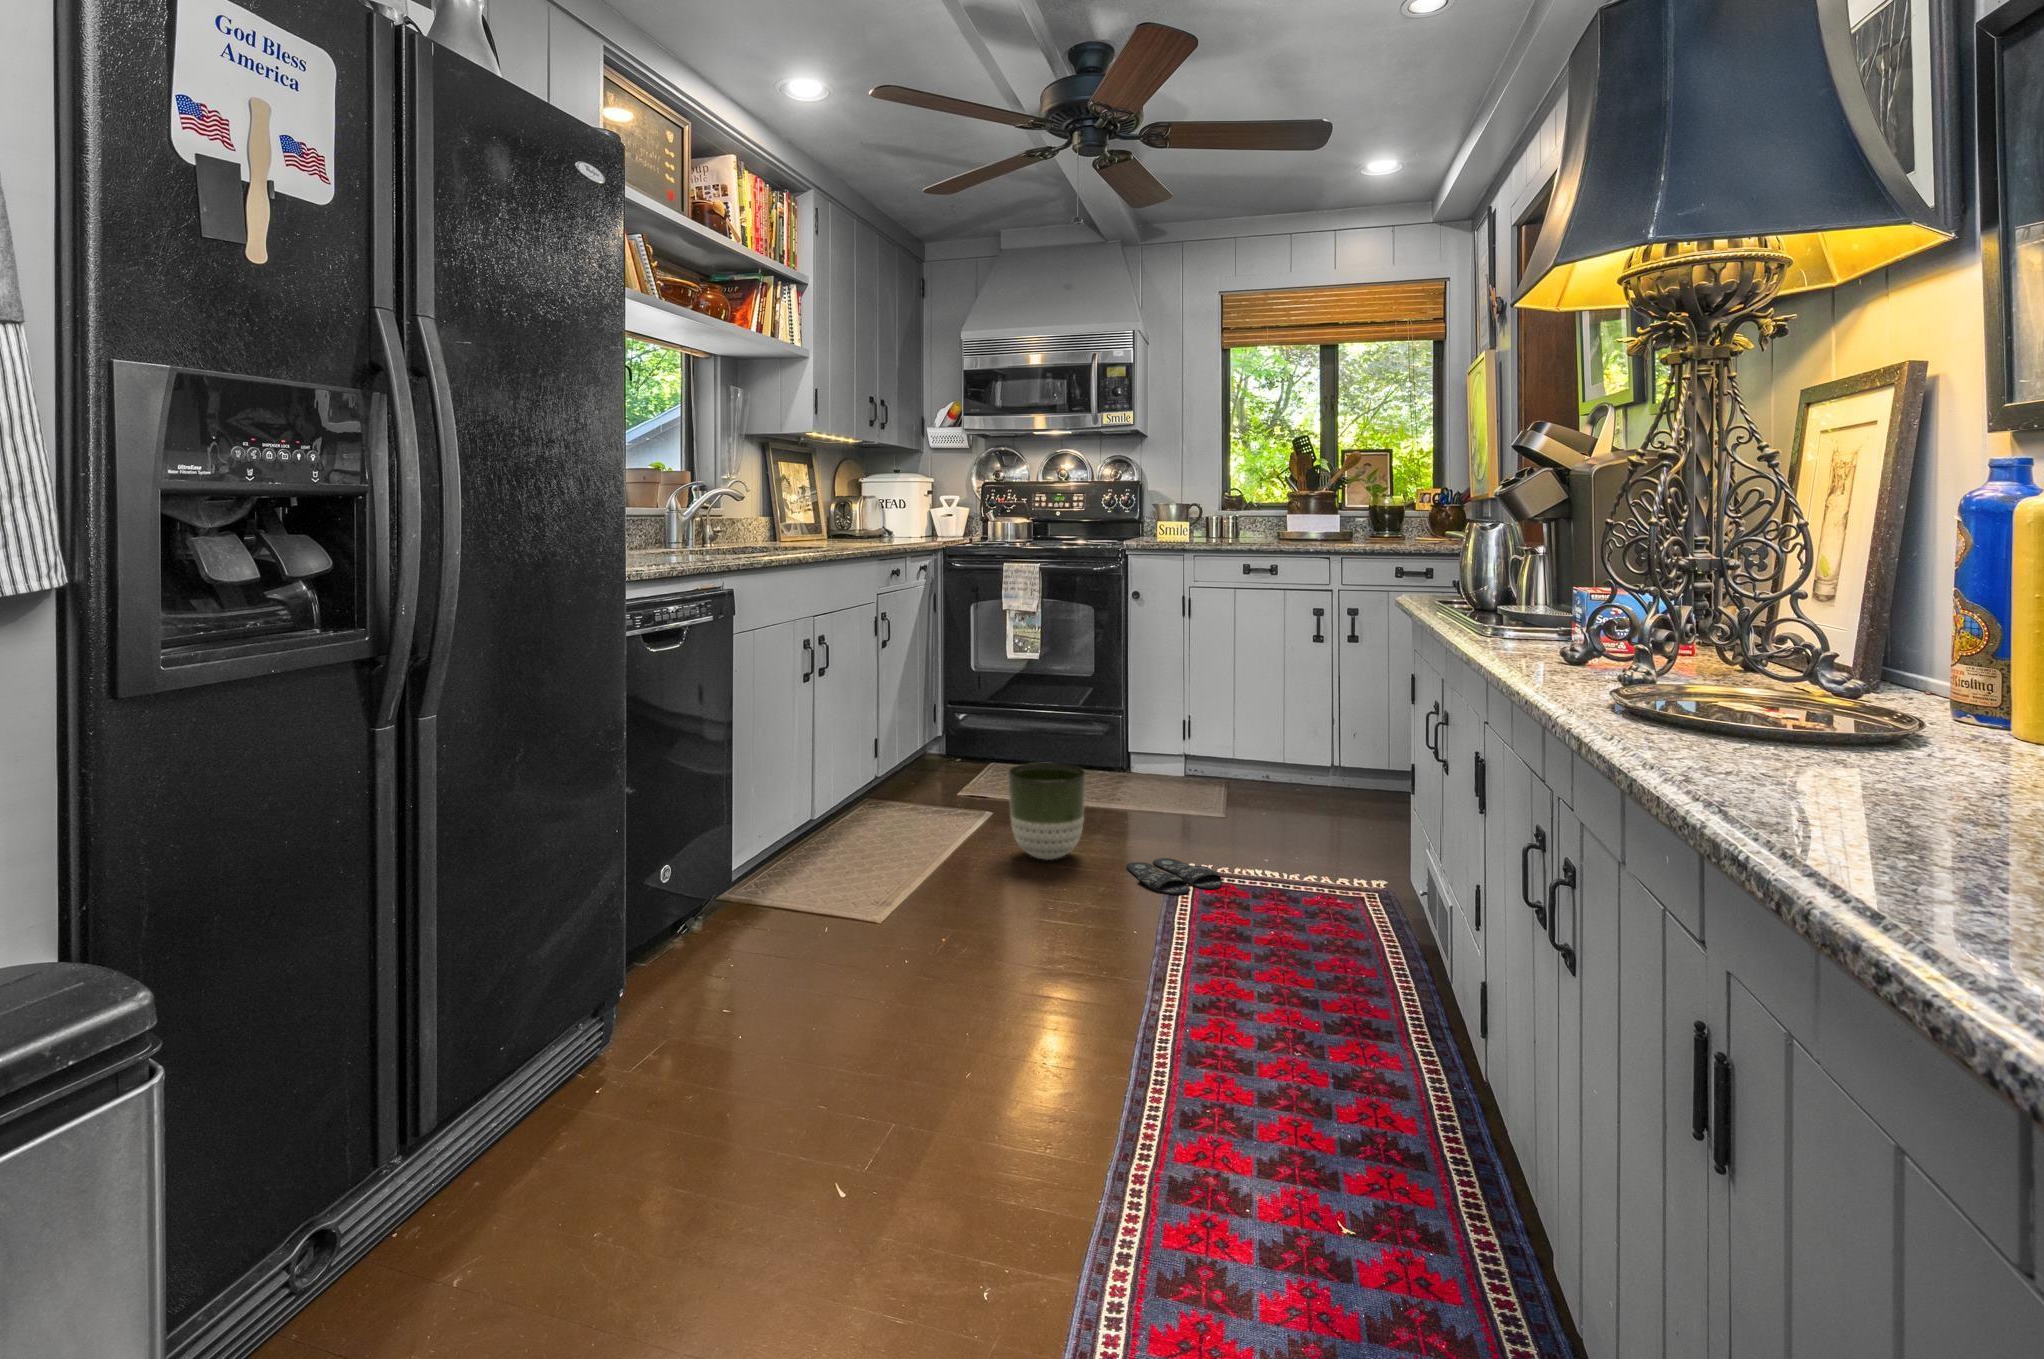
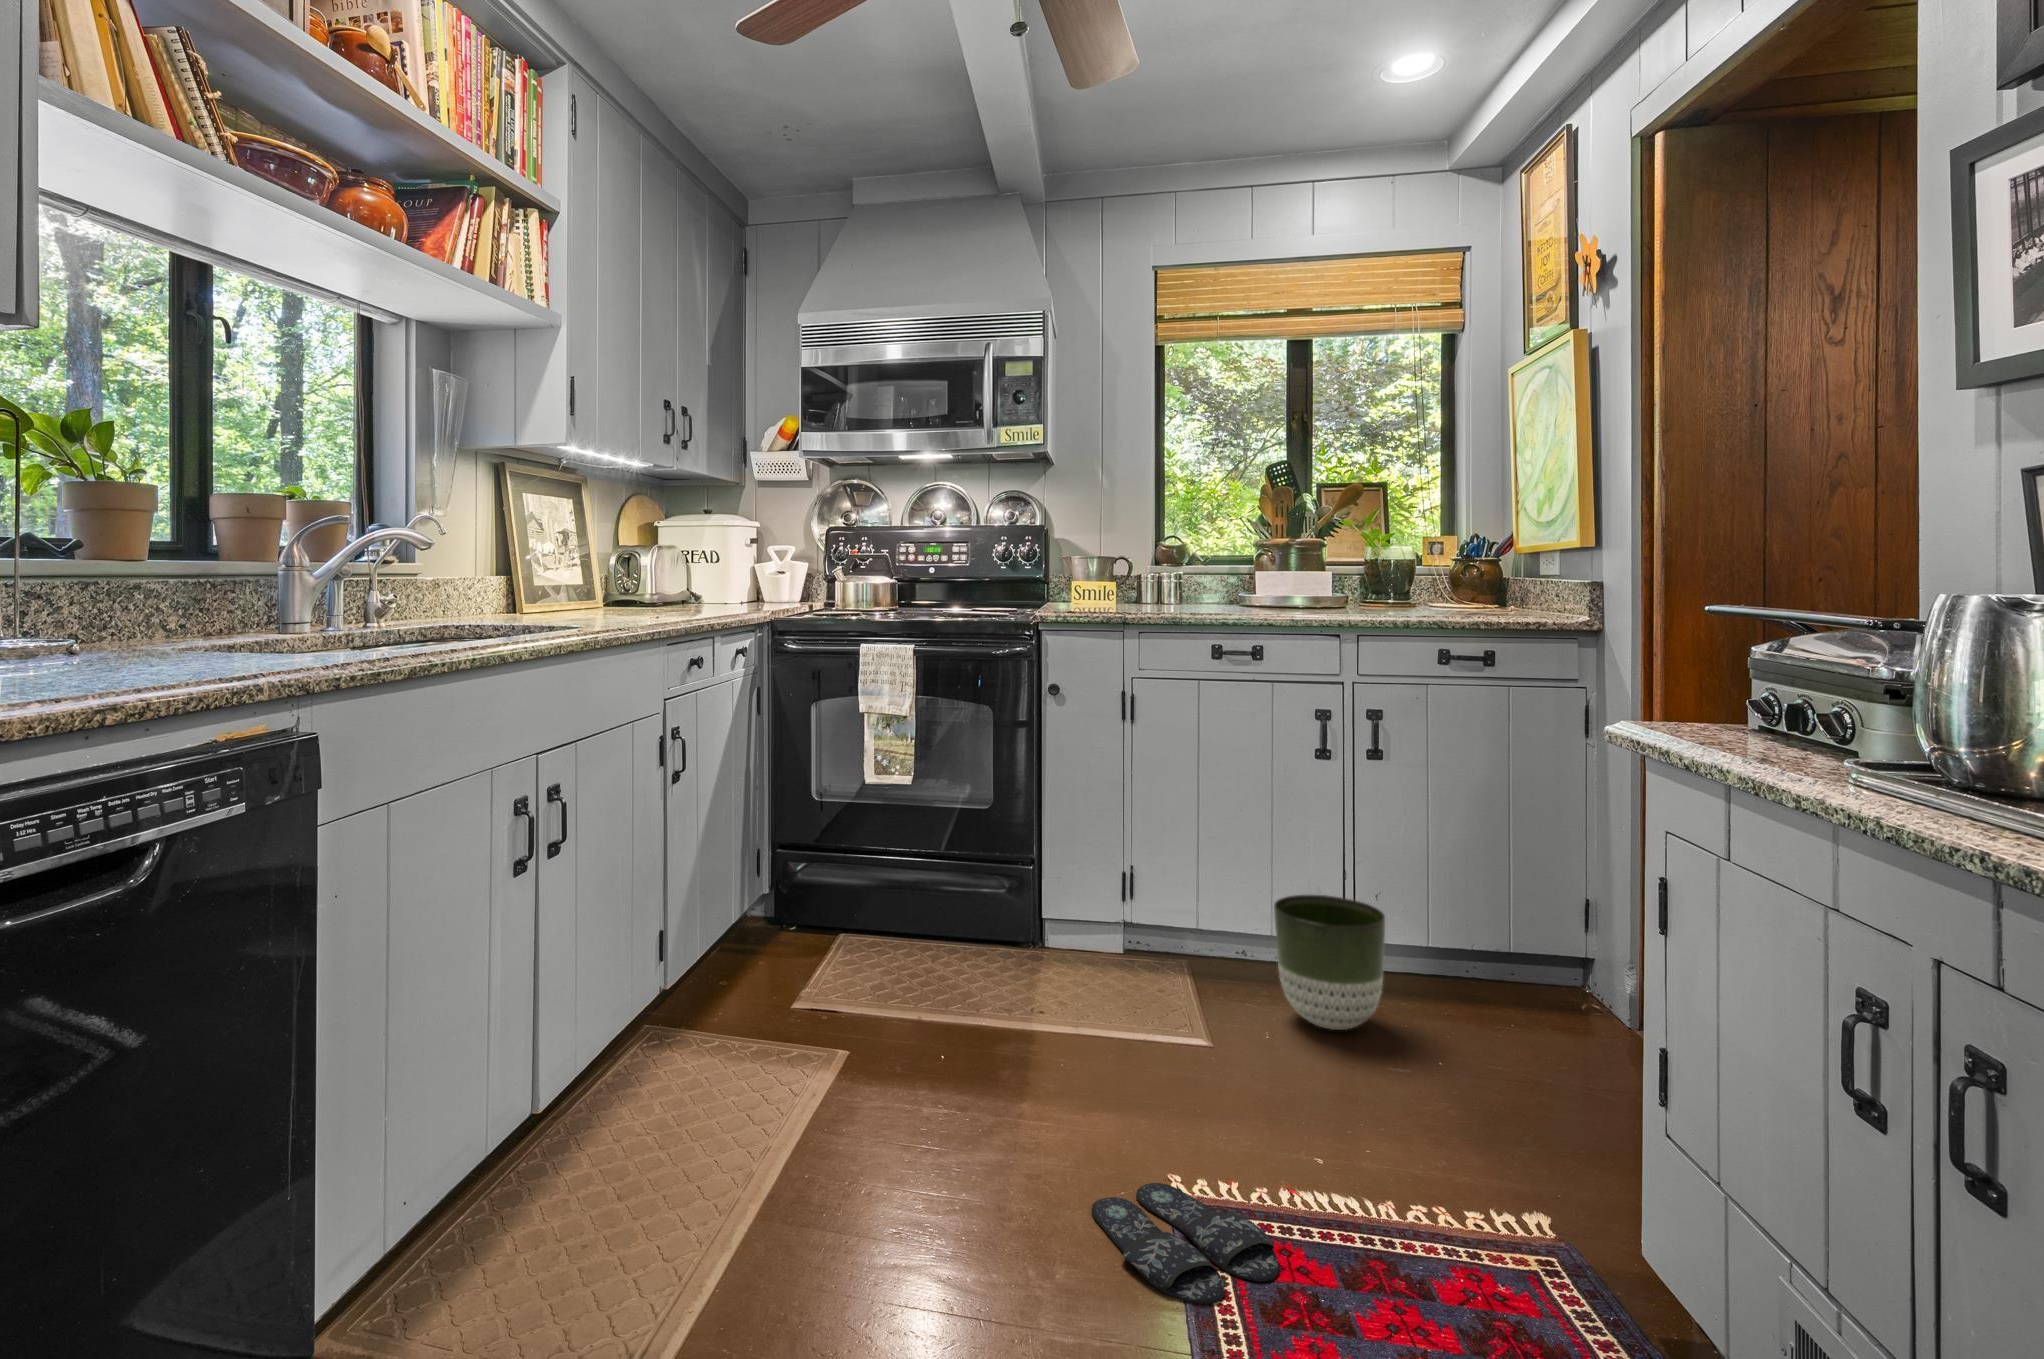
planter: present [1008,763,1086,860] -> present [1274,895,1385,1030]

